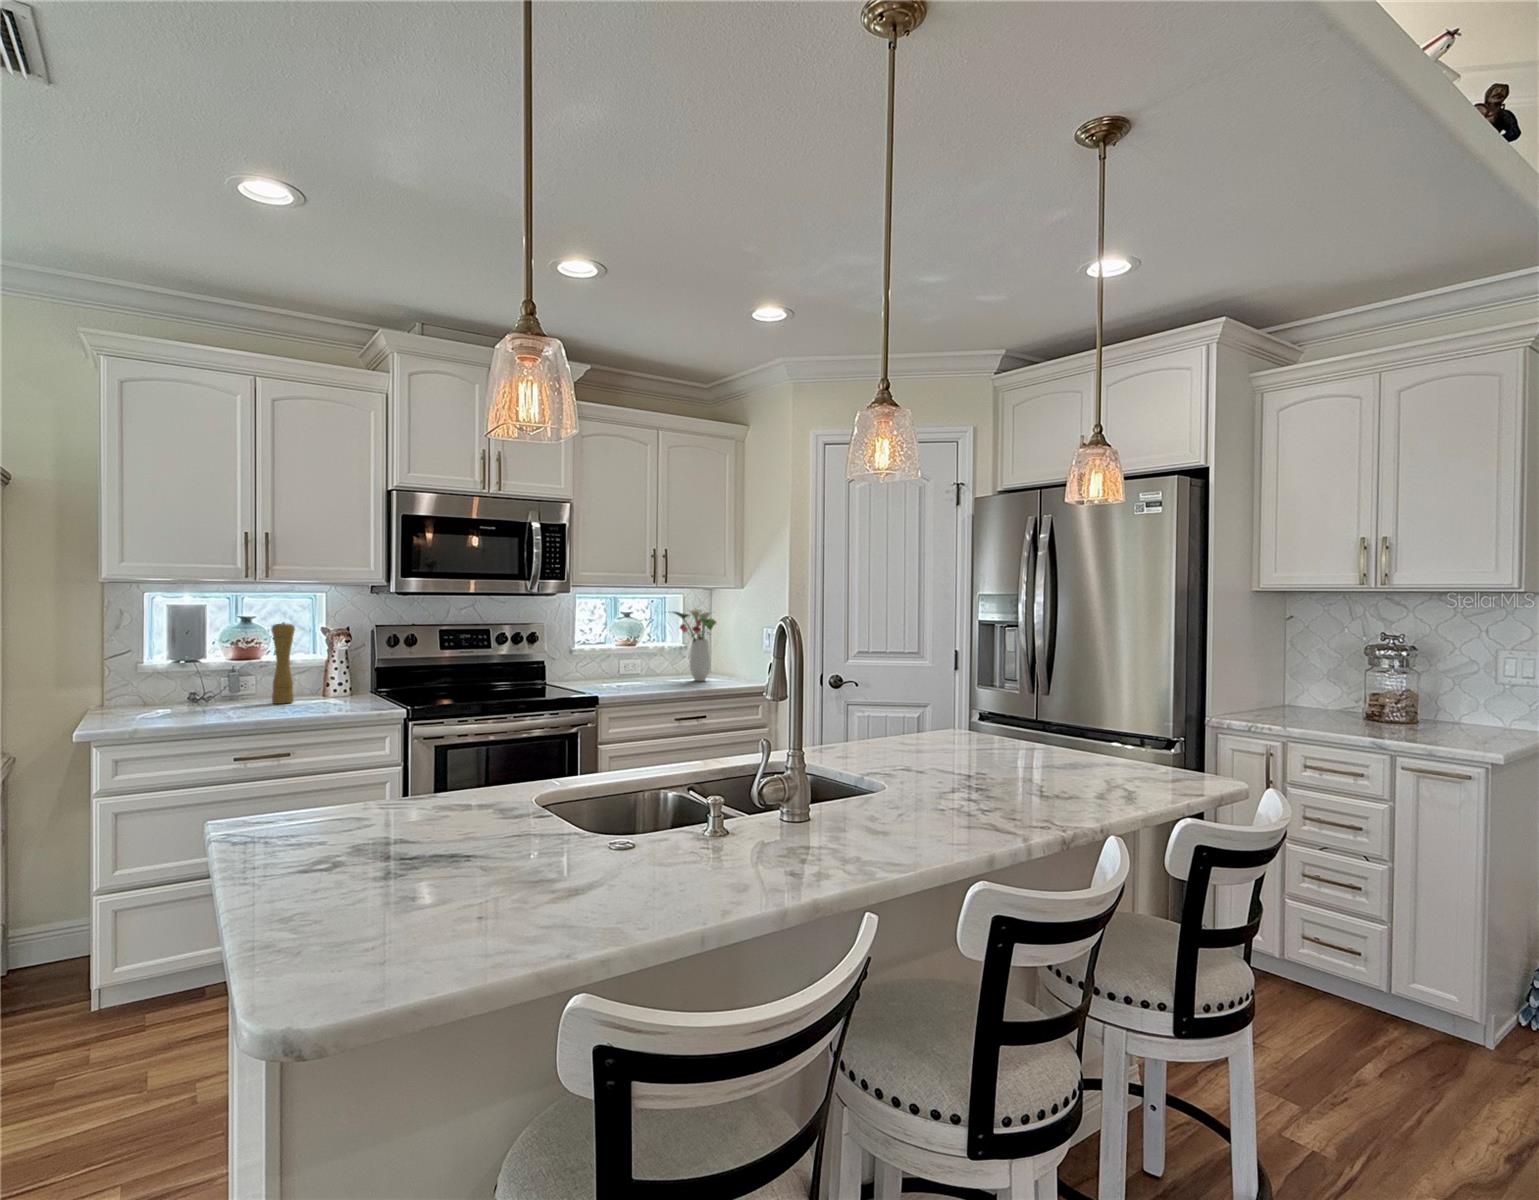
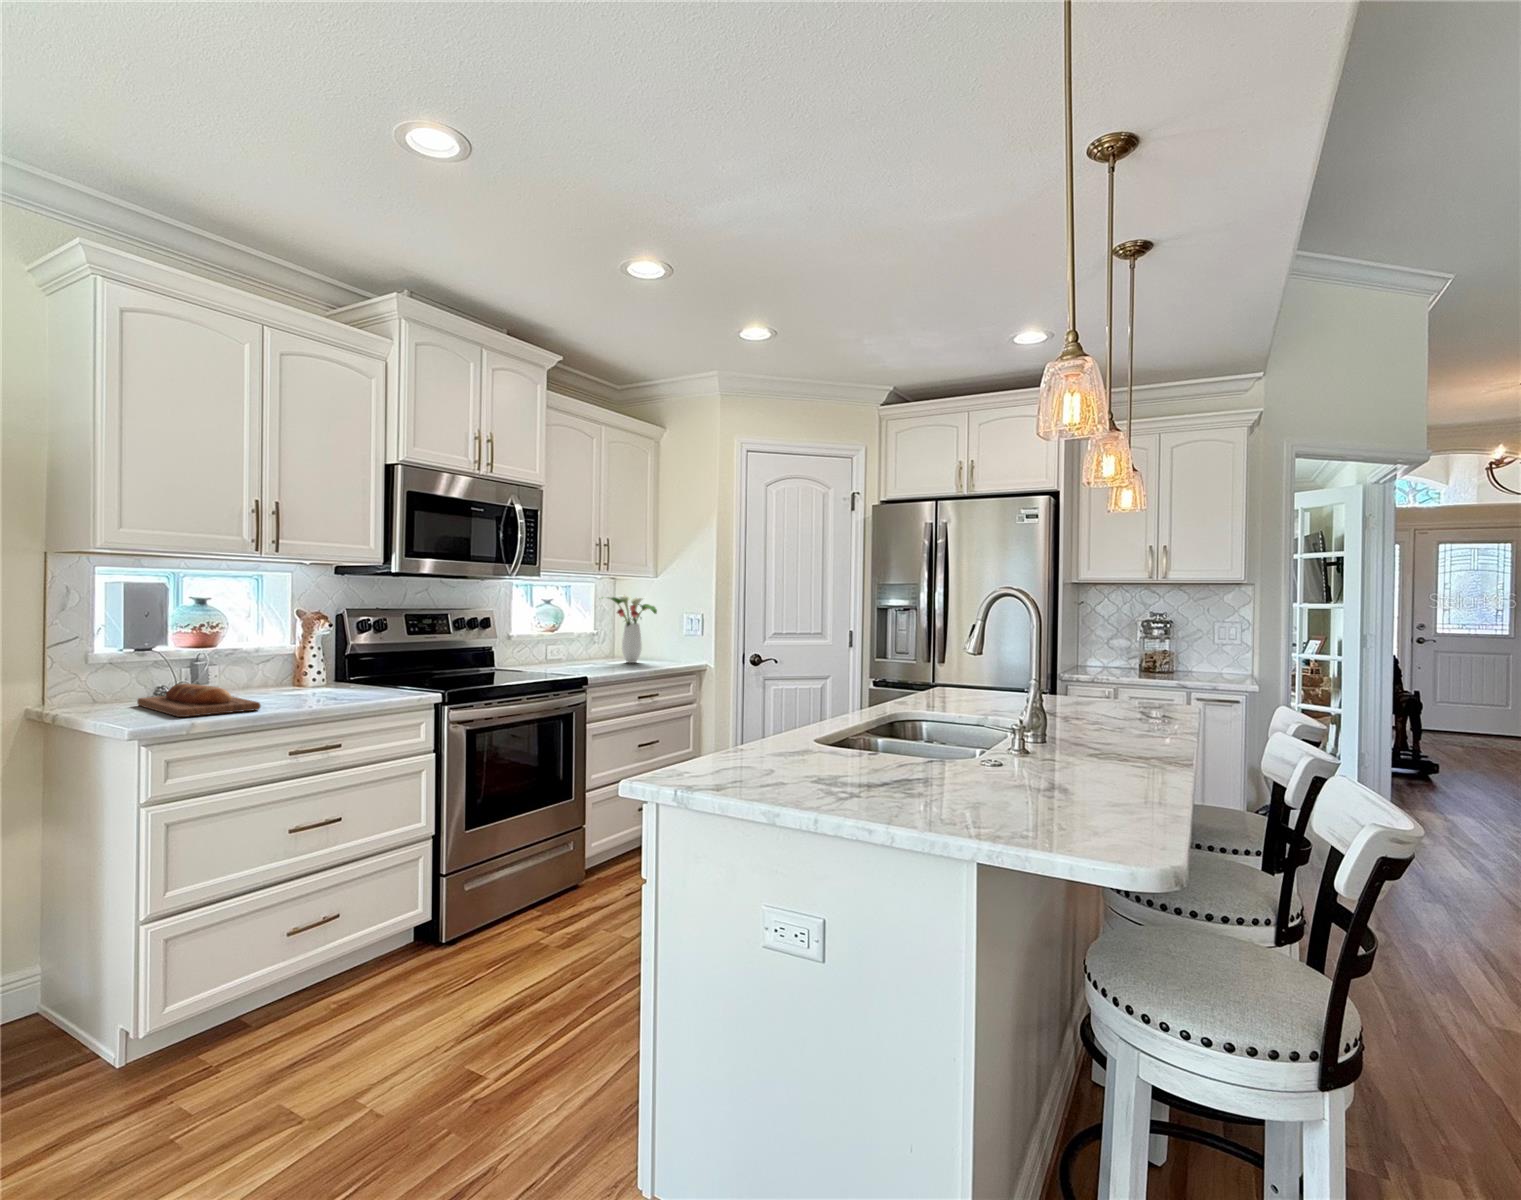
pepper mill: present [272,622,295,704] -> none [265,603,291,694]
bread loaf: none [134,692,223,723] -> present [137,683,261,717]

